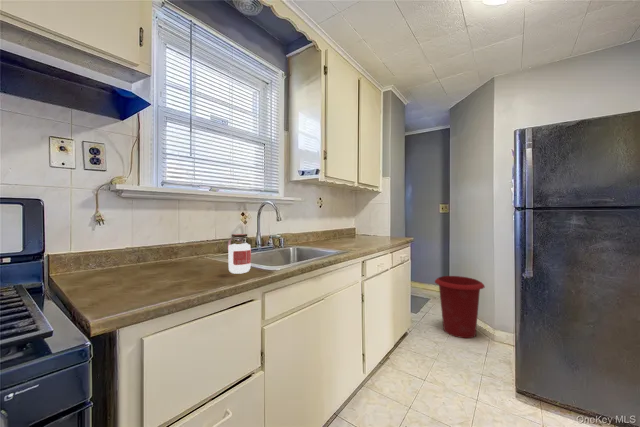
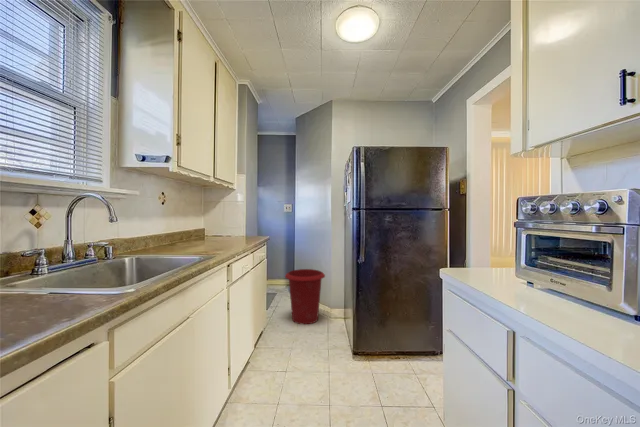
jar: present [228,234,252,274] -> none [29,244,82,310]

